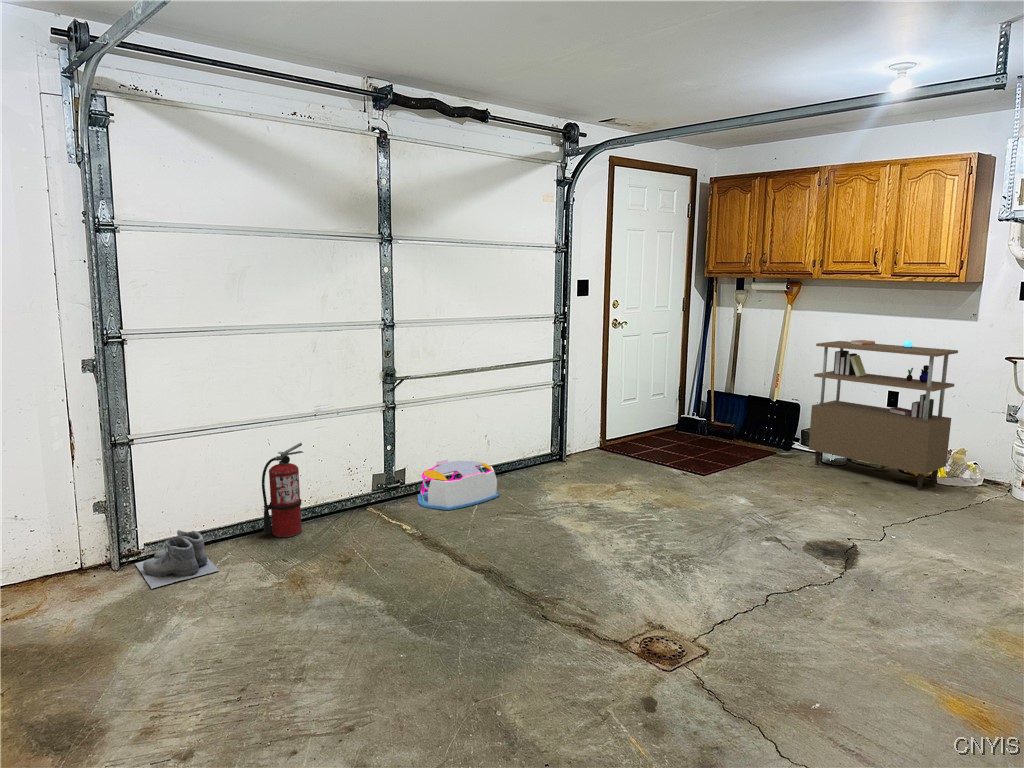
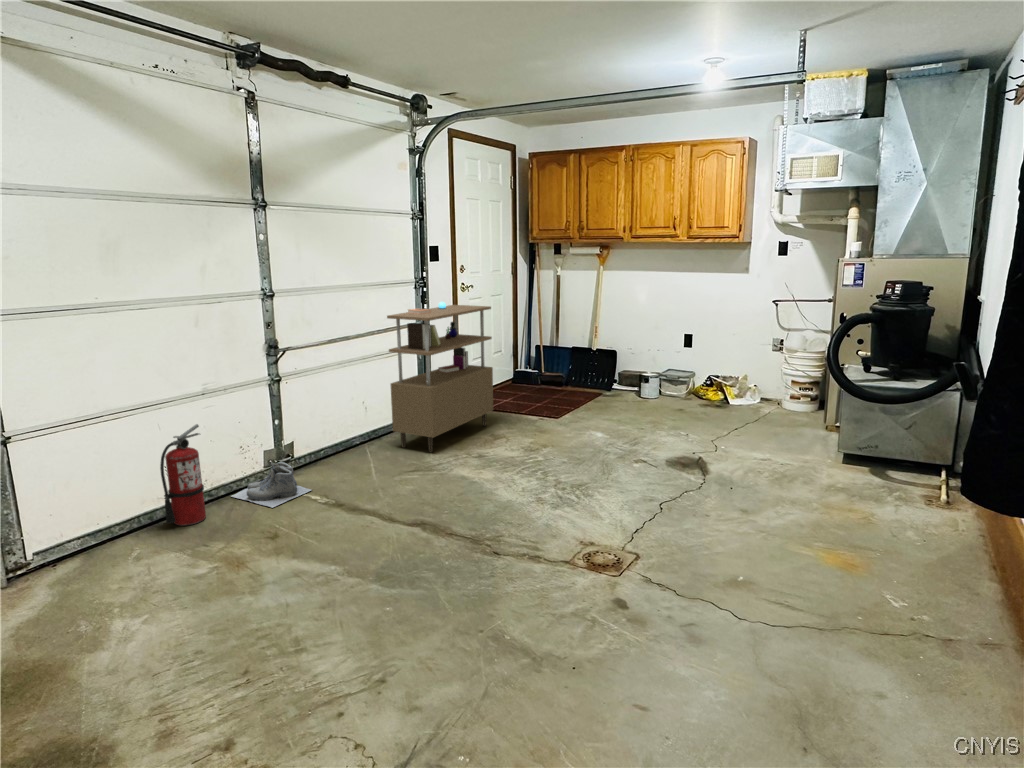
shelving unit: present [809,340,958,490] -> present [387,302,493,453]
storage bin: present [418,459,499,510] -> none [308,427,389,476]
boots: present [135,530,219,589] -> present [231,462,311,508]

